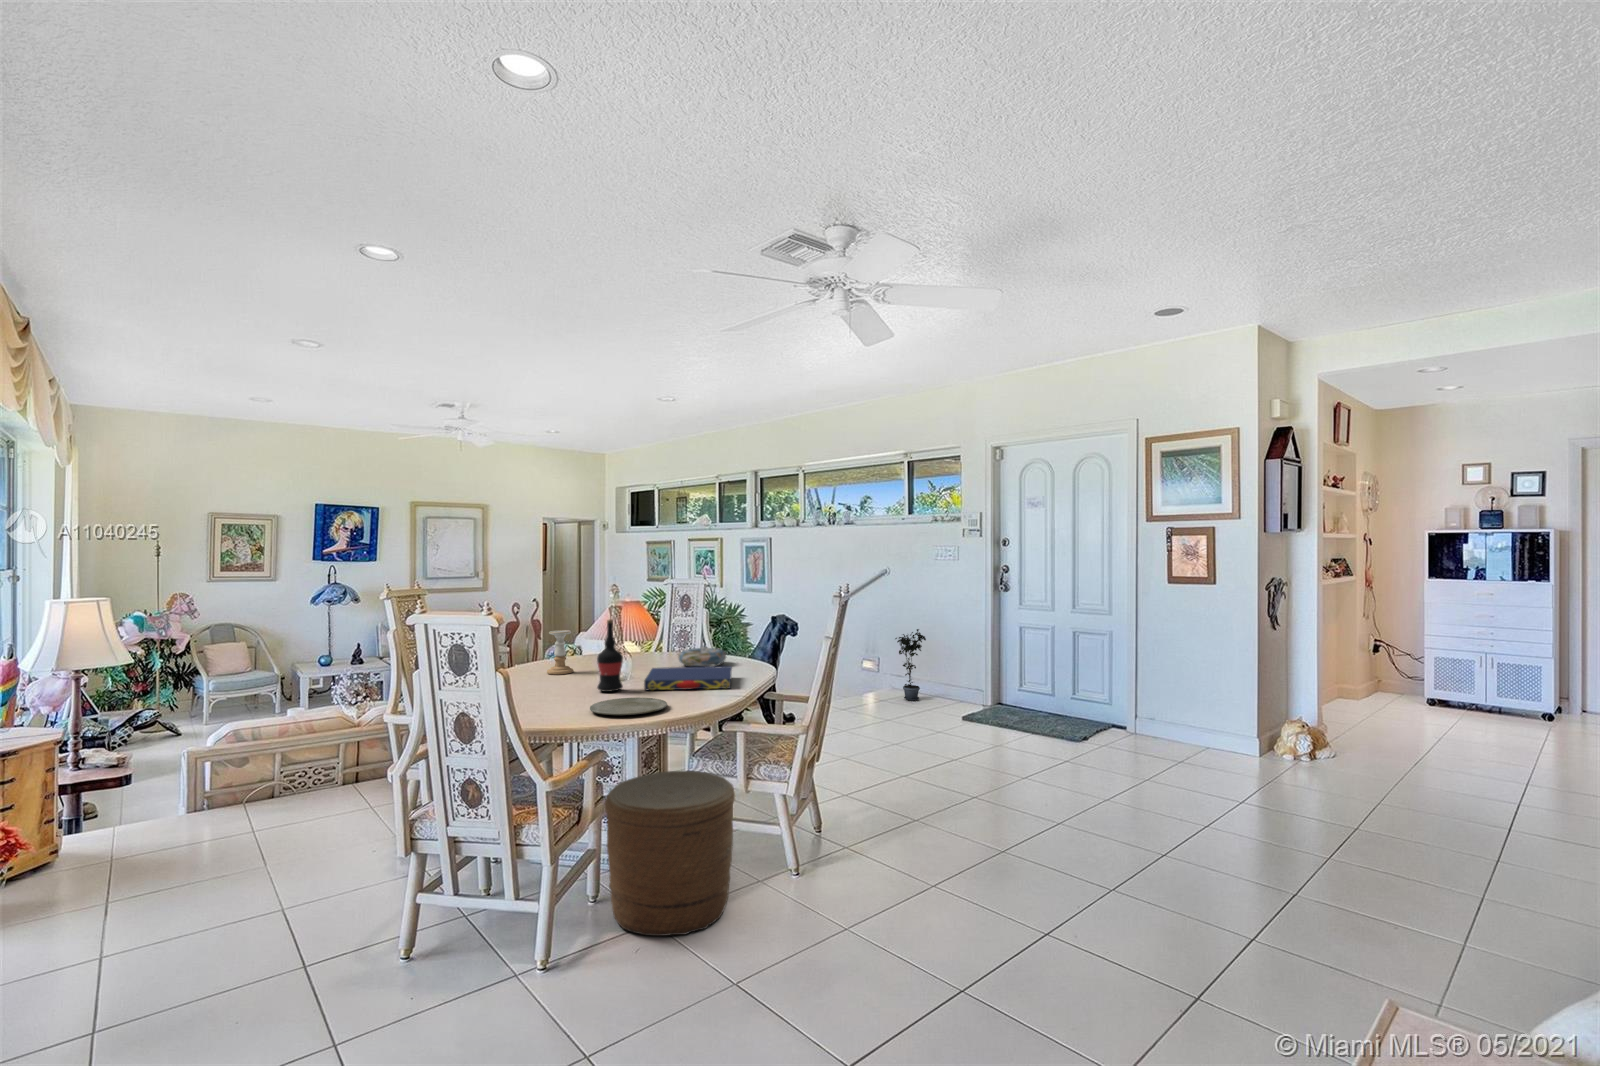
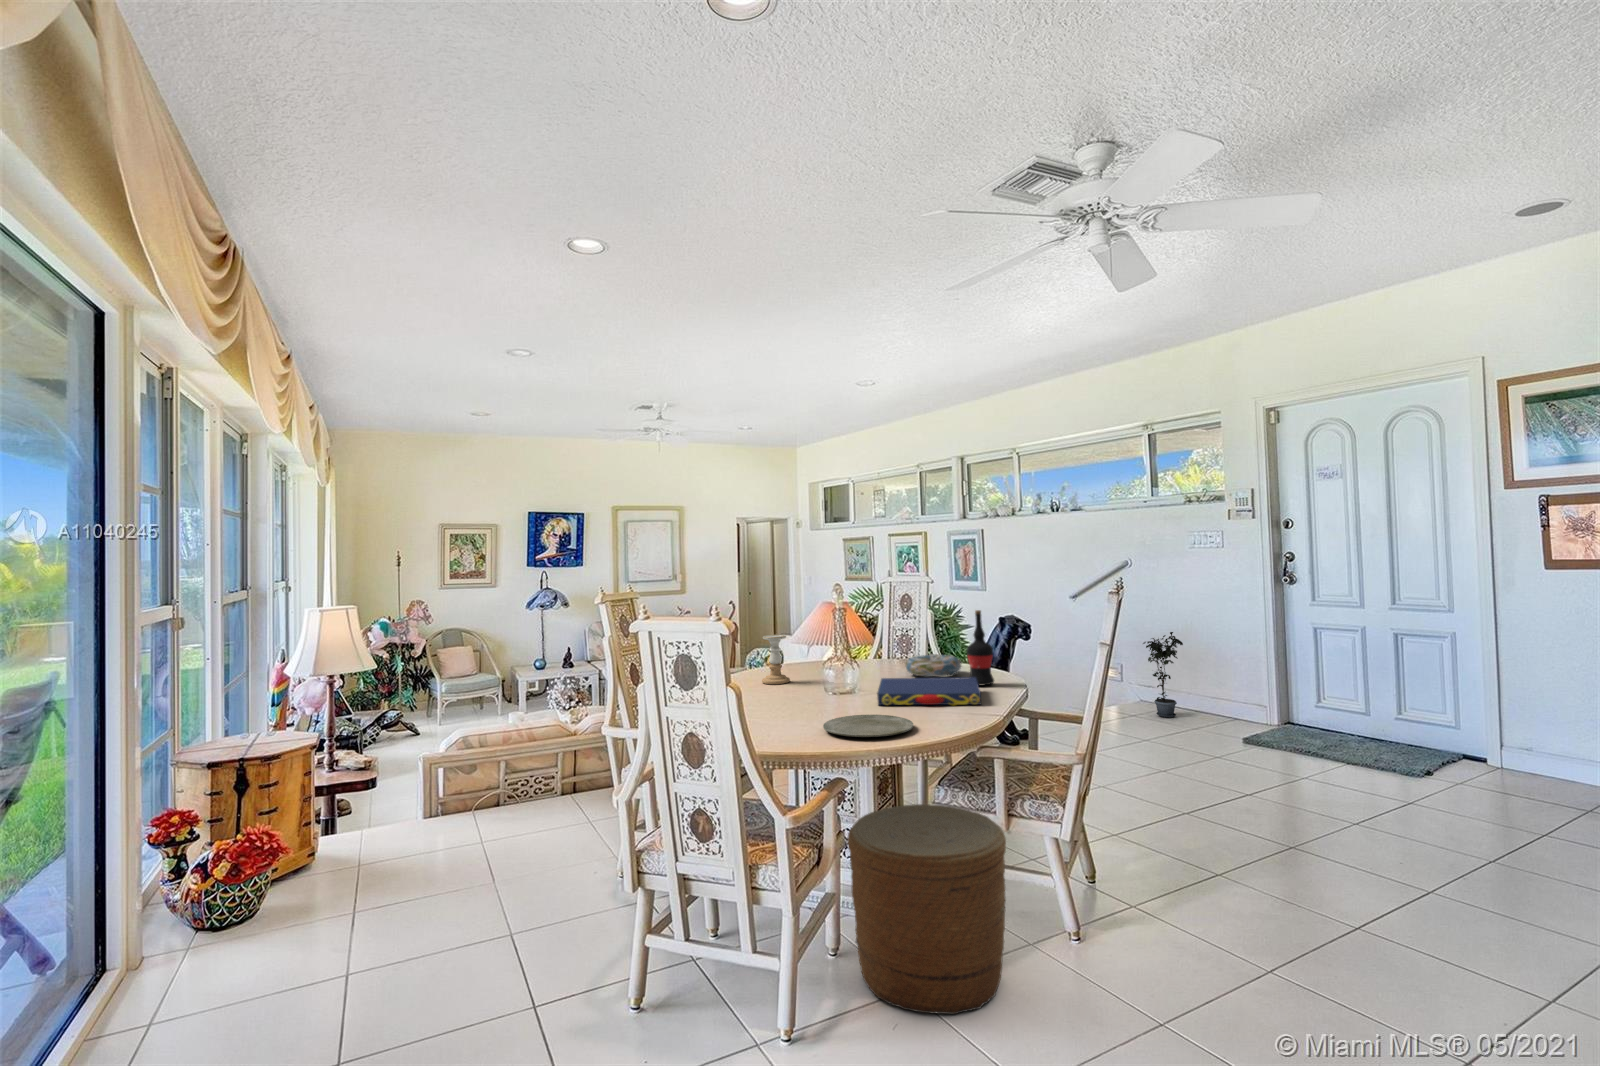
wine bottle: present [597,619,623,692] -> present [967,610,994,685]

